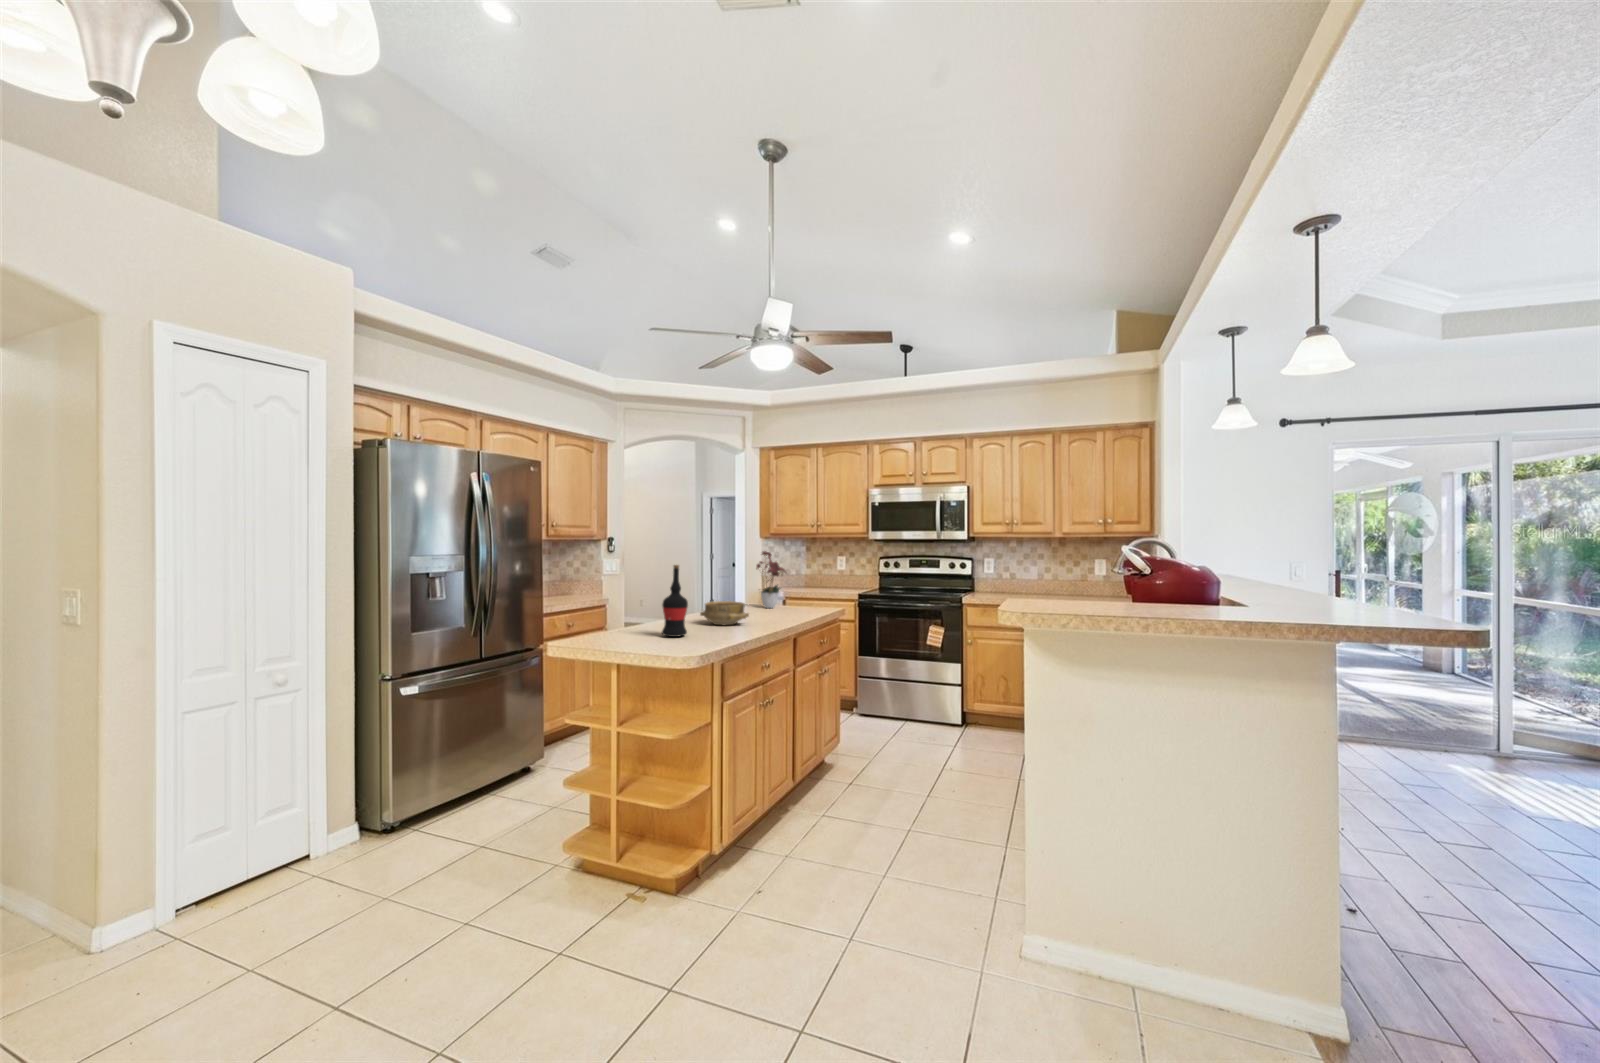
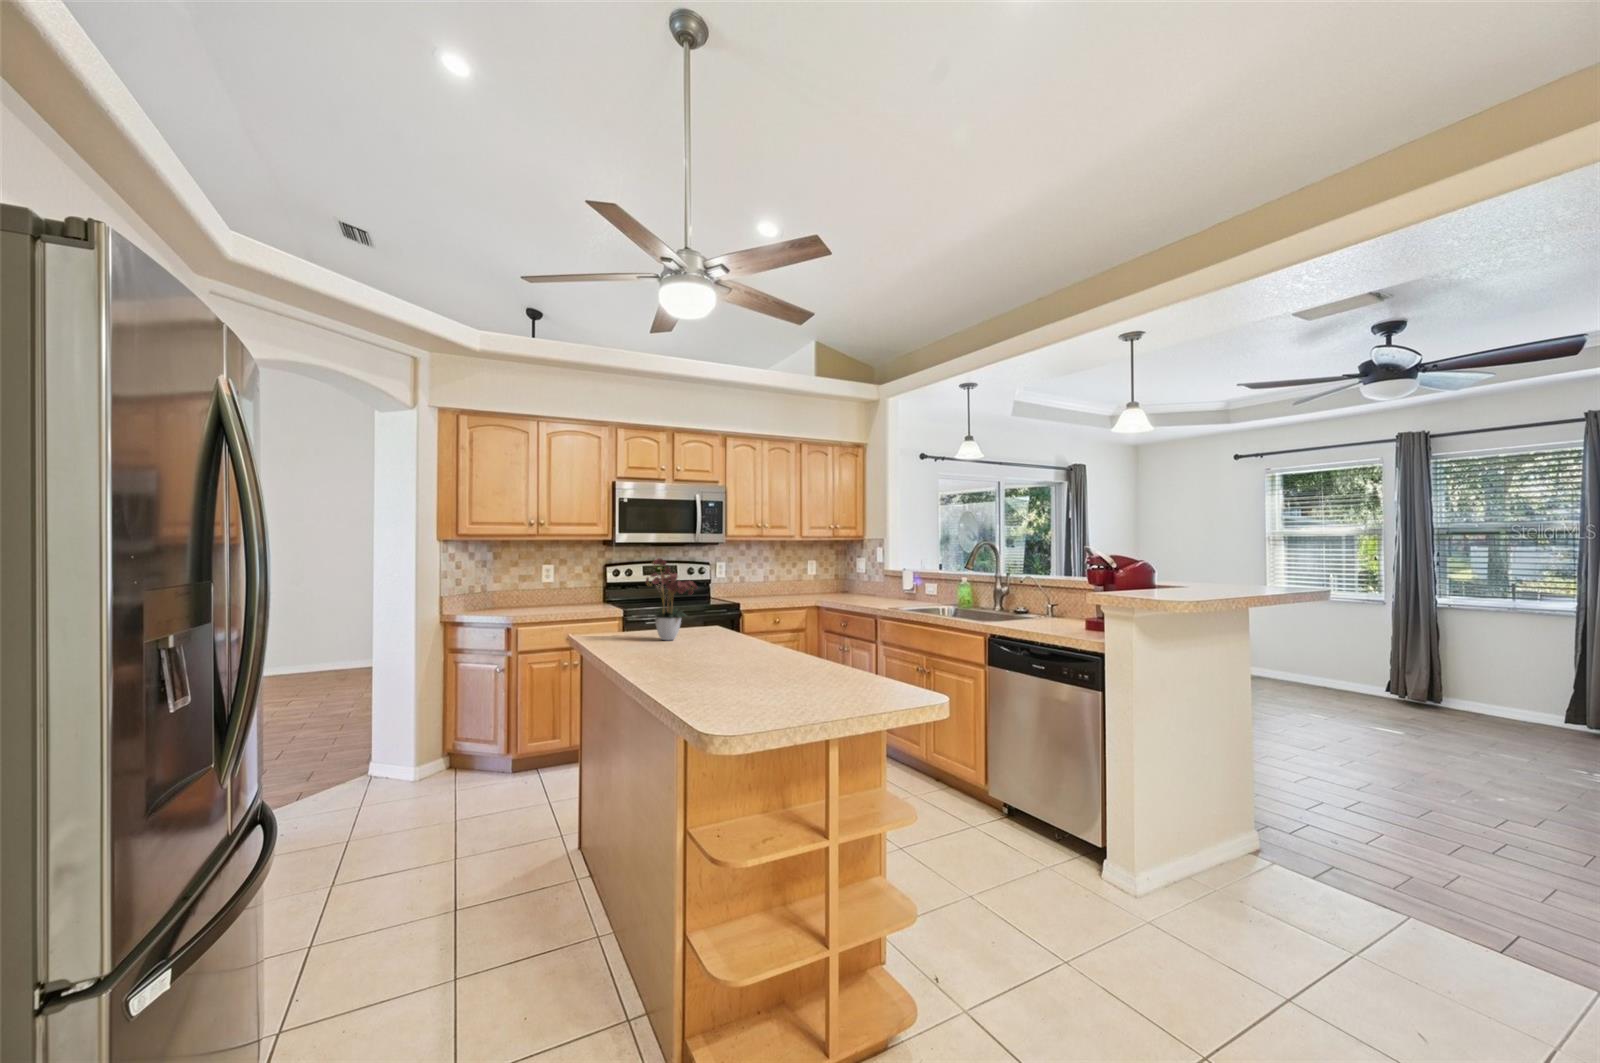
wine bottle: present [662,565,688,637] -> none [813,583,856,705]
ceramic bowl: present [700,601,749,625] -> none [724,635,803,674]

